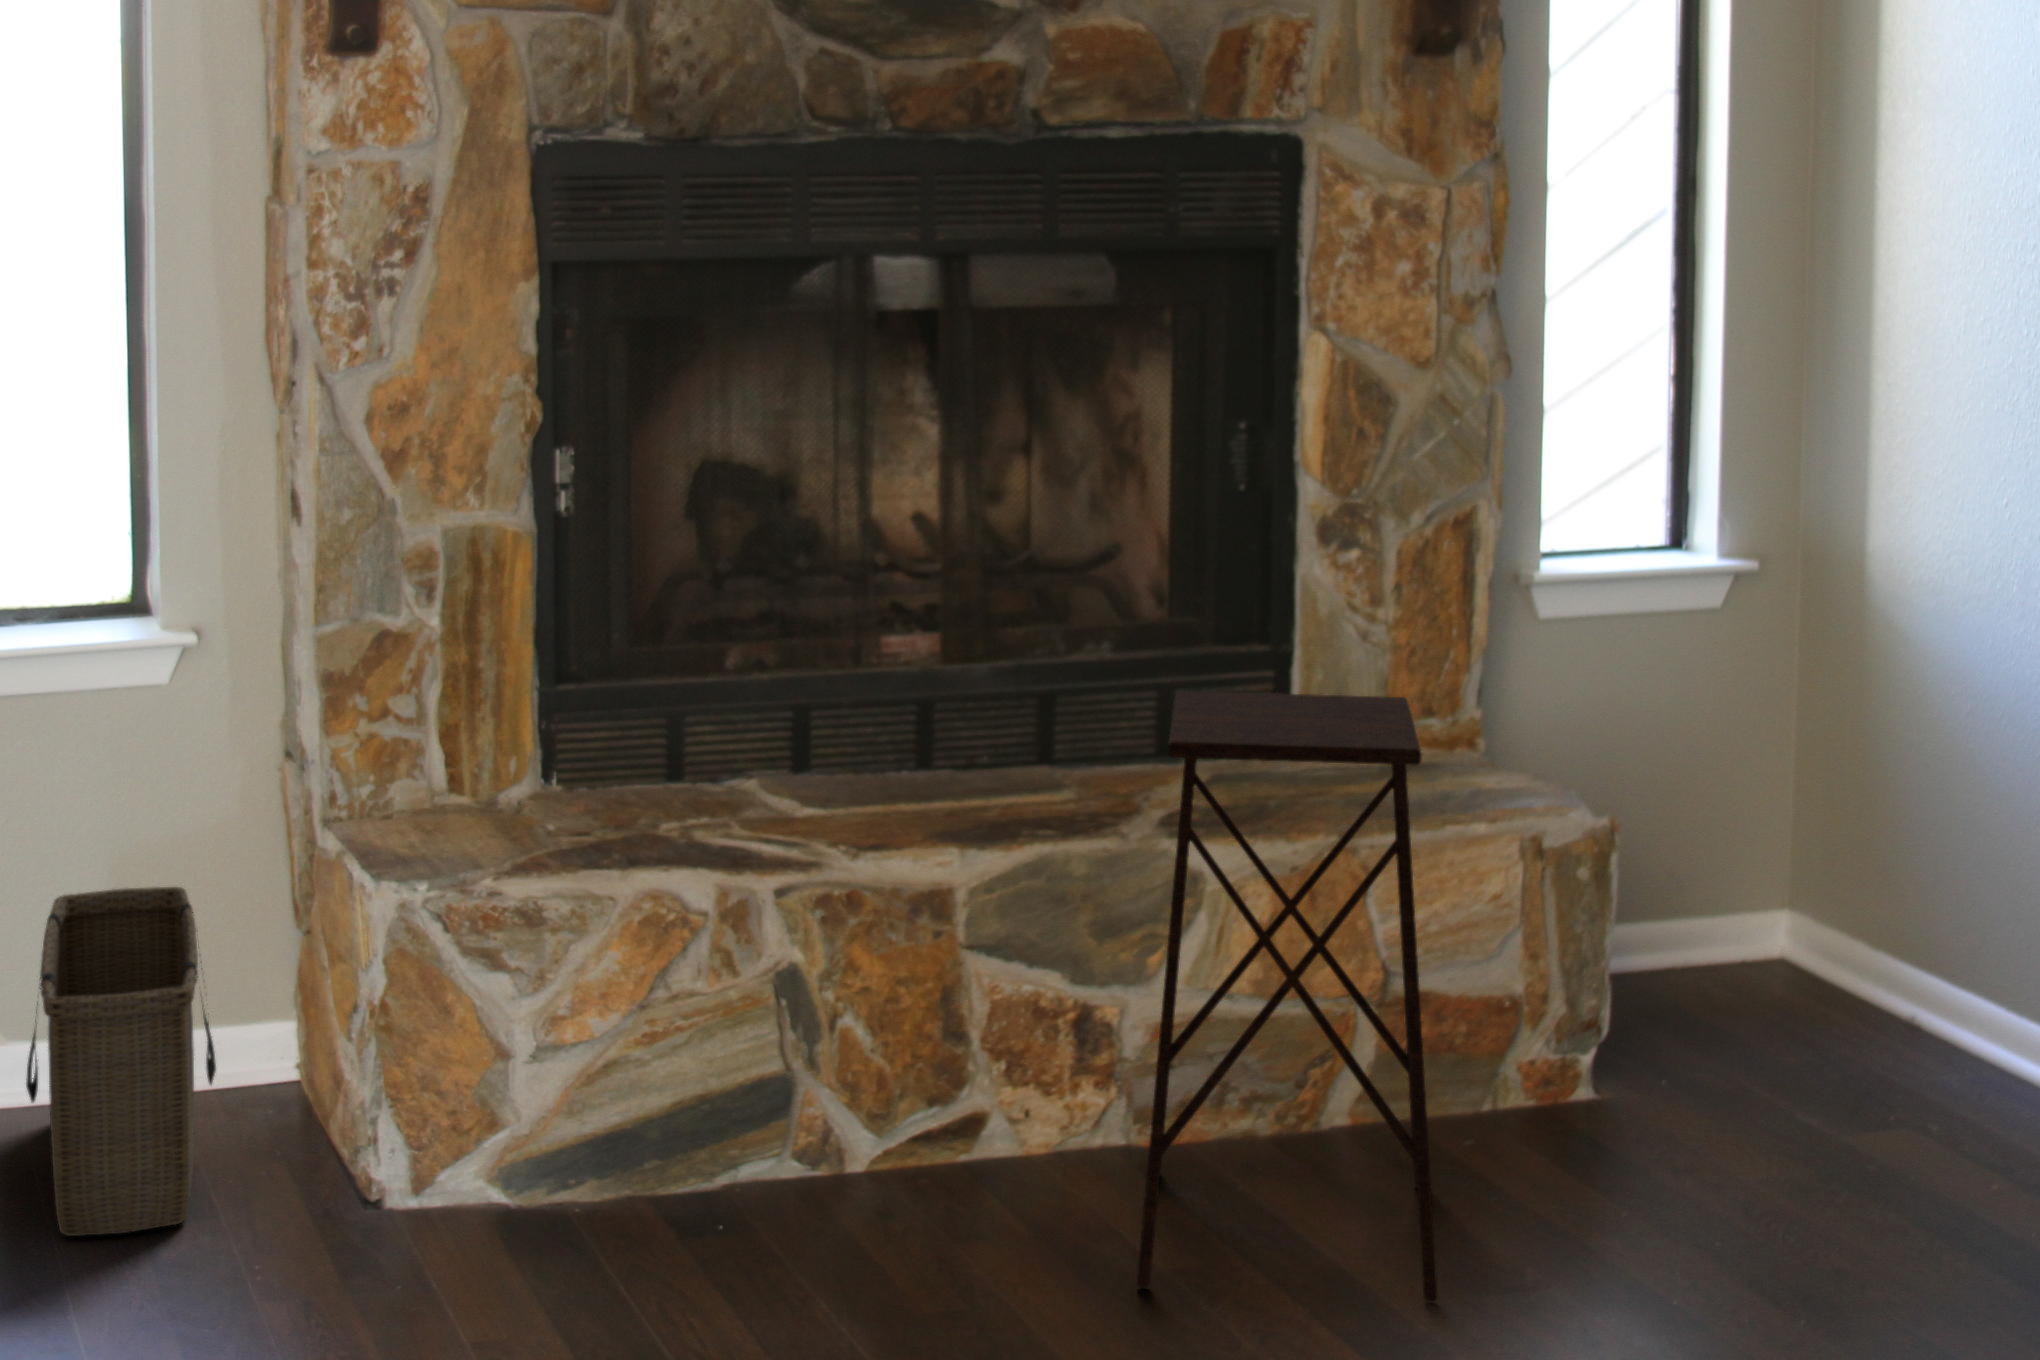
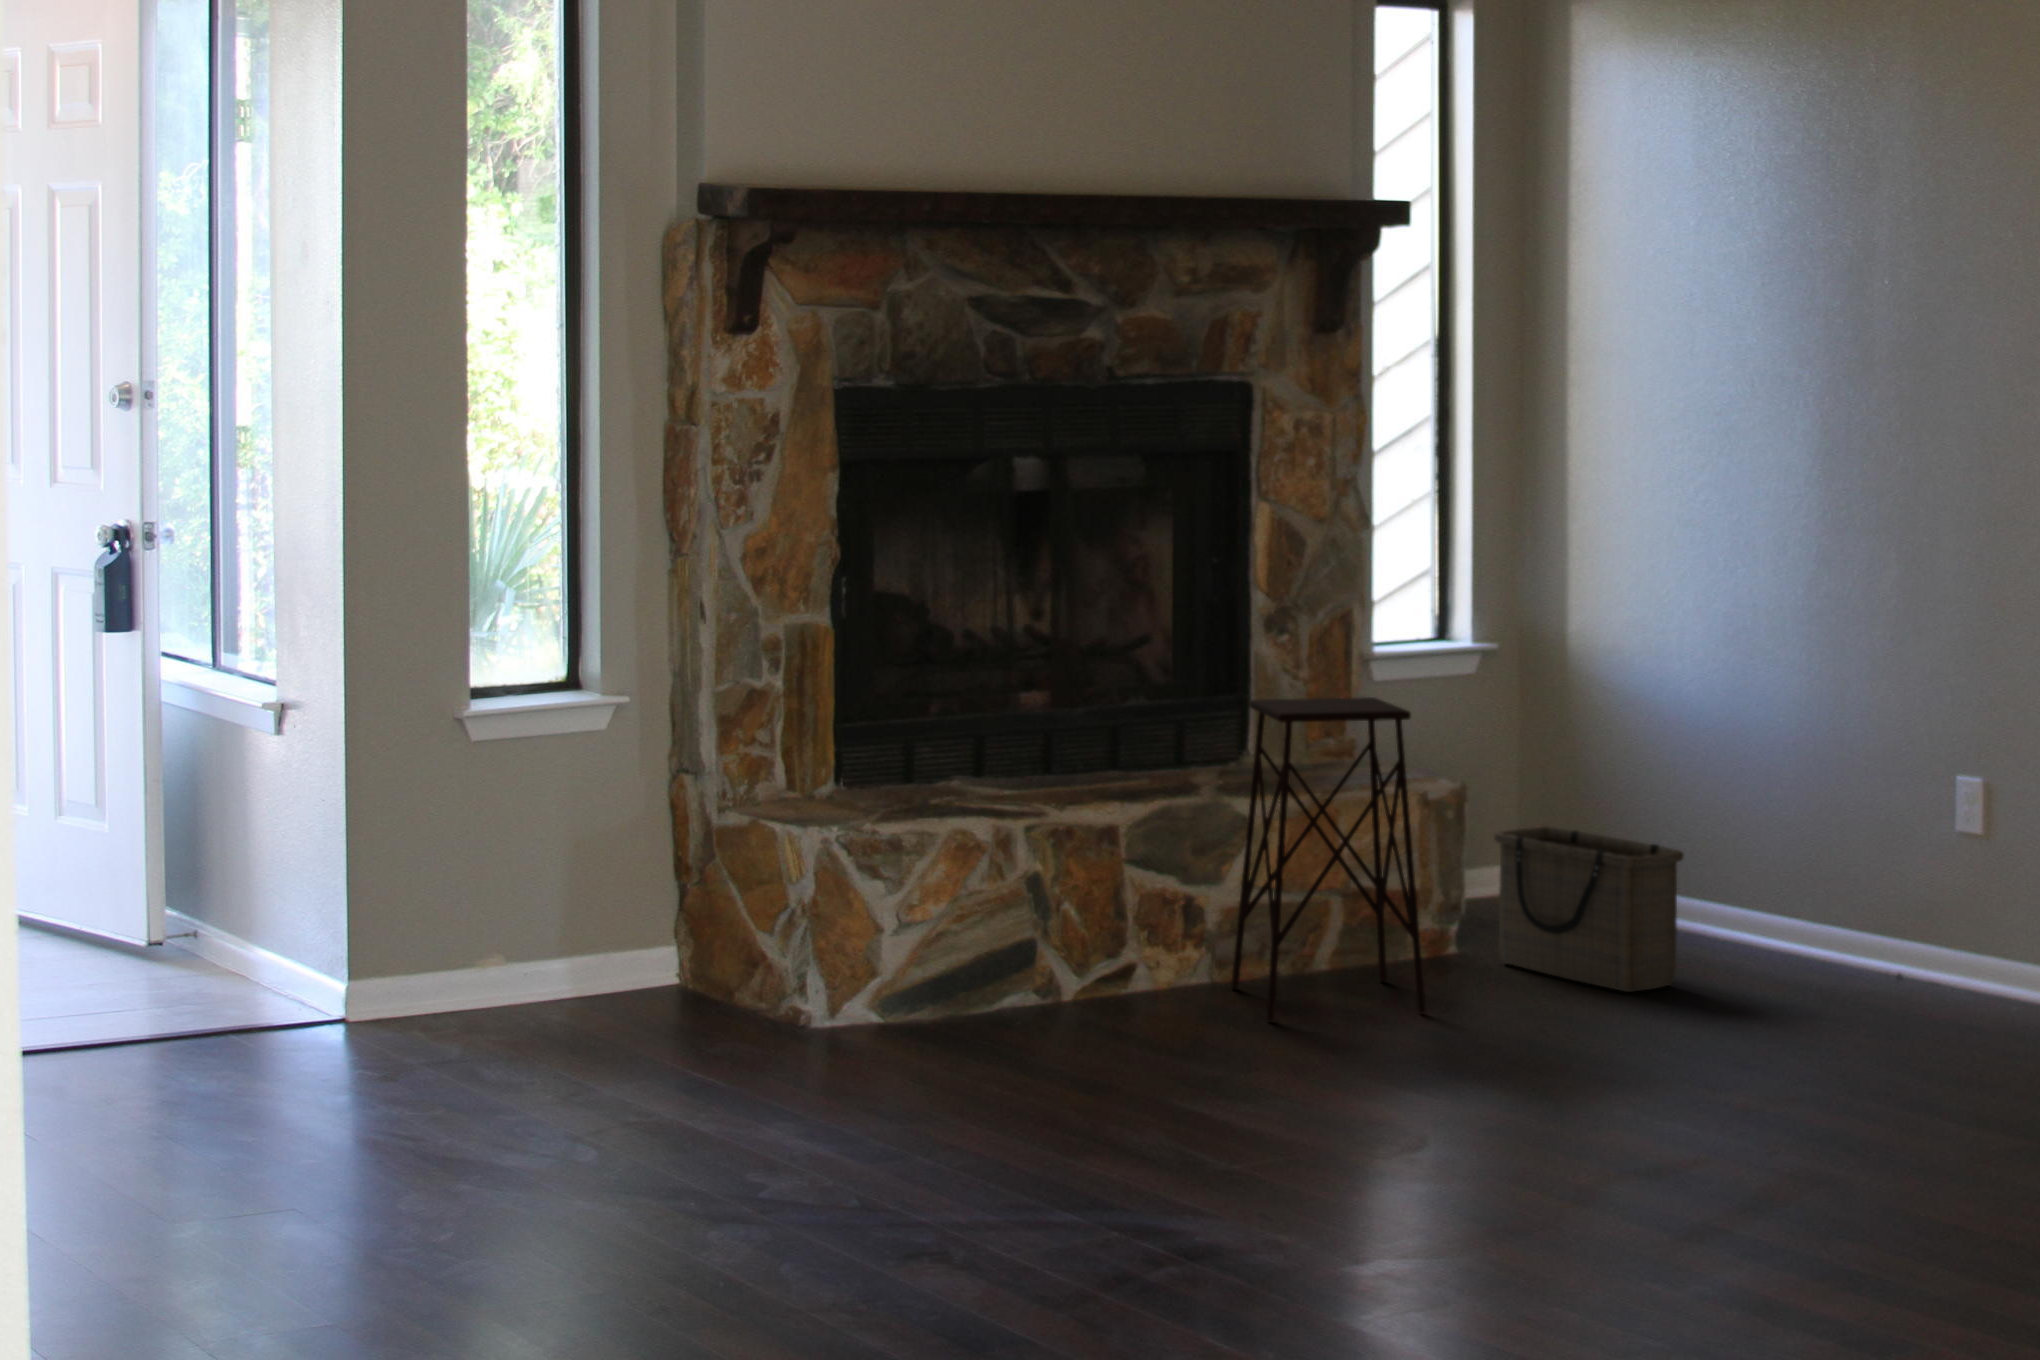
basket: present [26,887,216,1236] -> present [1494,826,1683,992]

